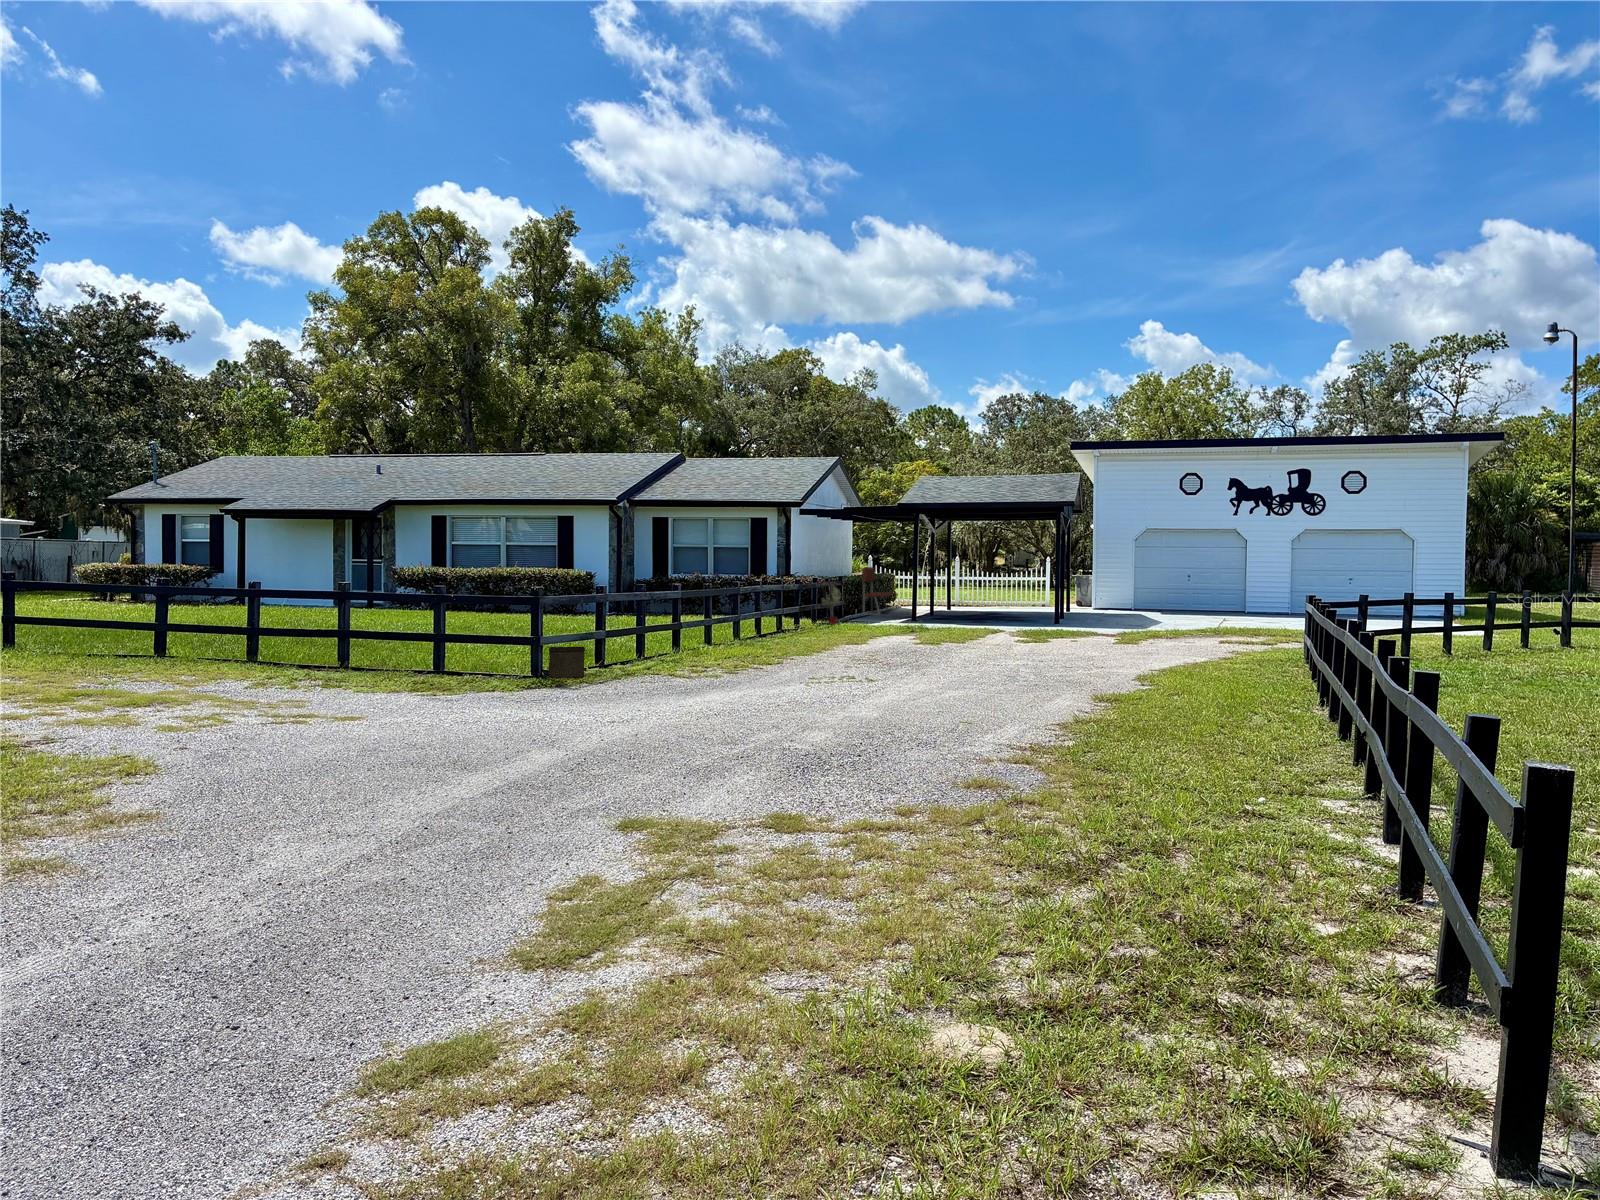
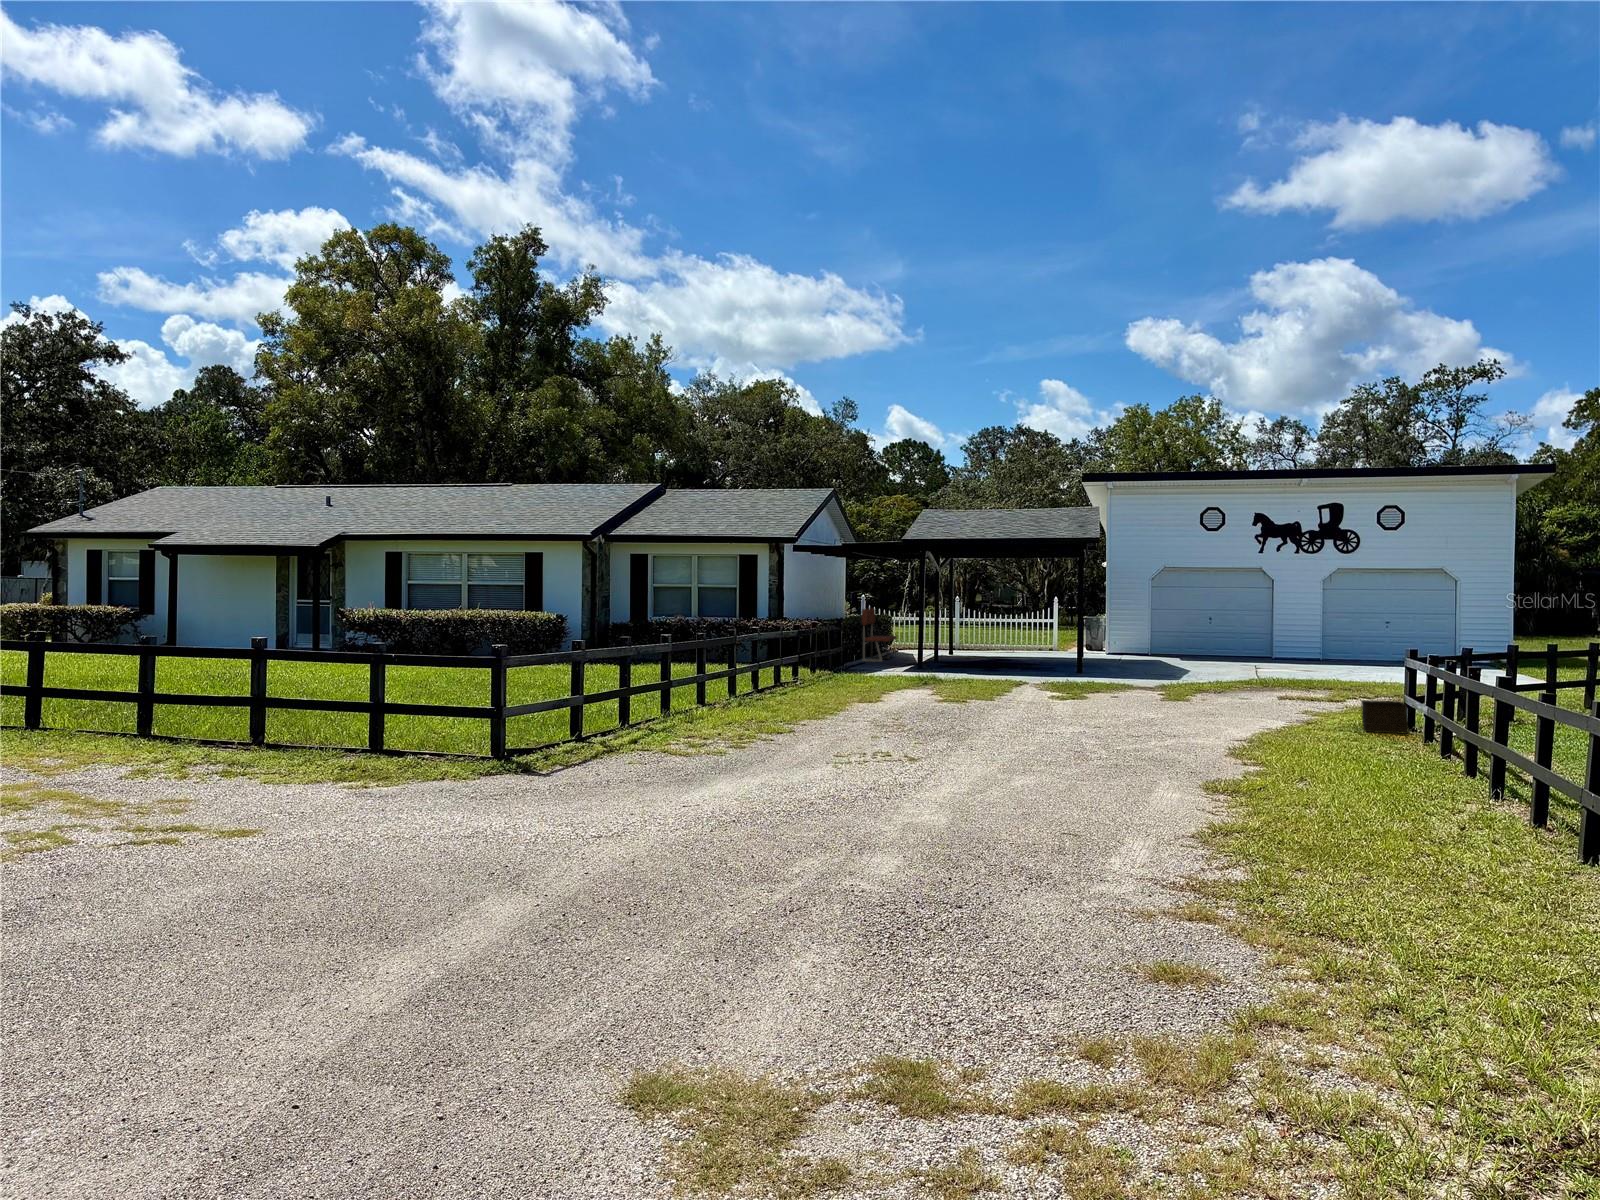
potted tree: present [822,587,841,625] -> none [822,630,844,675]
storage bin: present [548,647,585,678] -> present [1361,700,1409,734]

